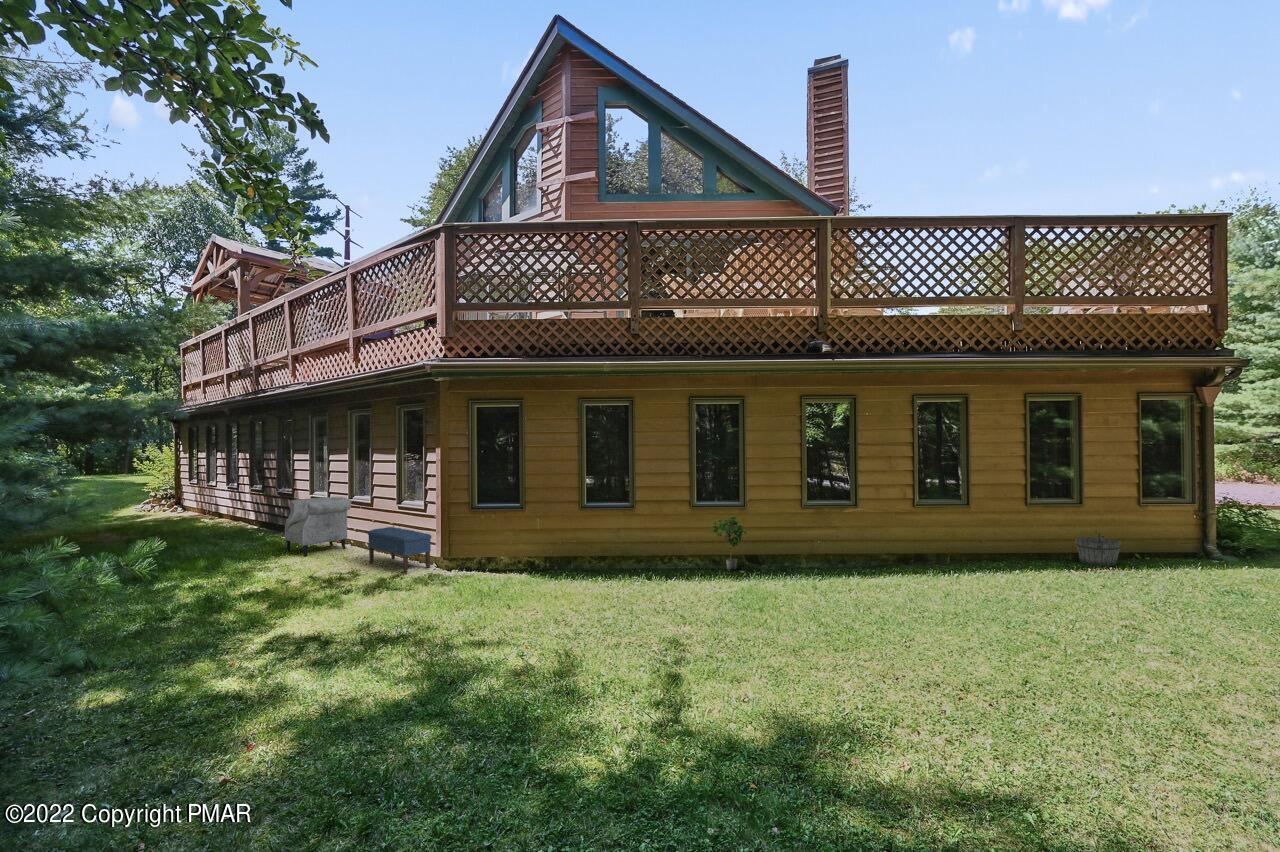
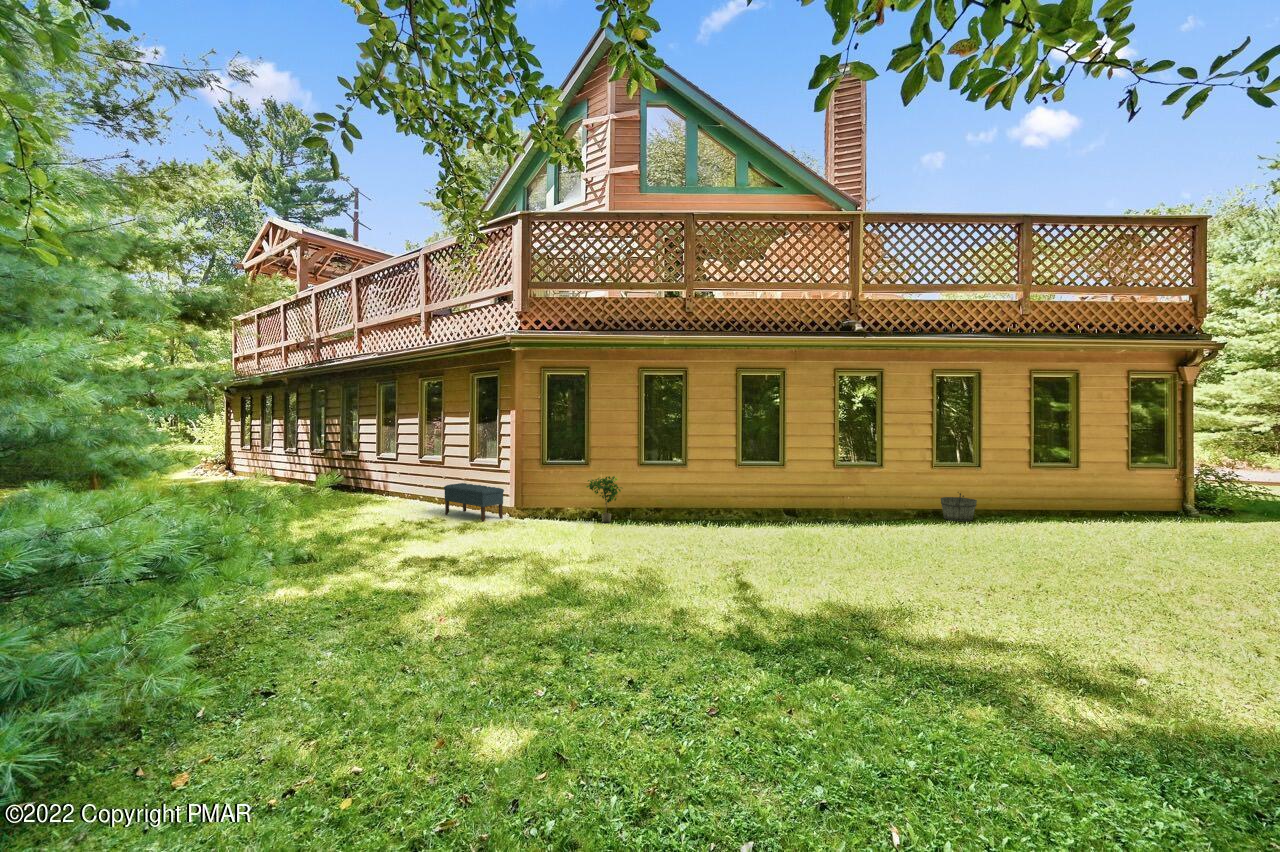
chair: present [285,497,351,556] -> none [361,458,420,509]
potted plant: present [709,516,747,570] -> present [586,476,622,523]
wooden bucket: present [1075,533,1121,566] -> present [941,493,977,521]

